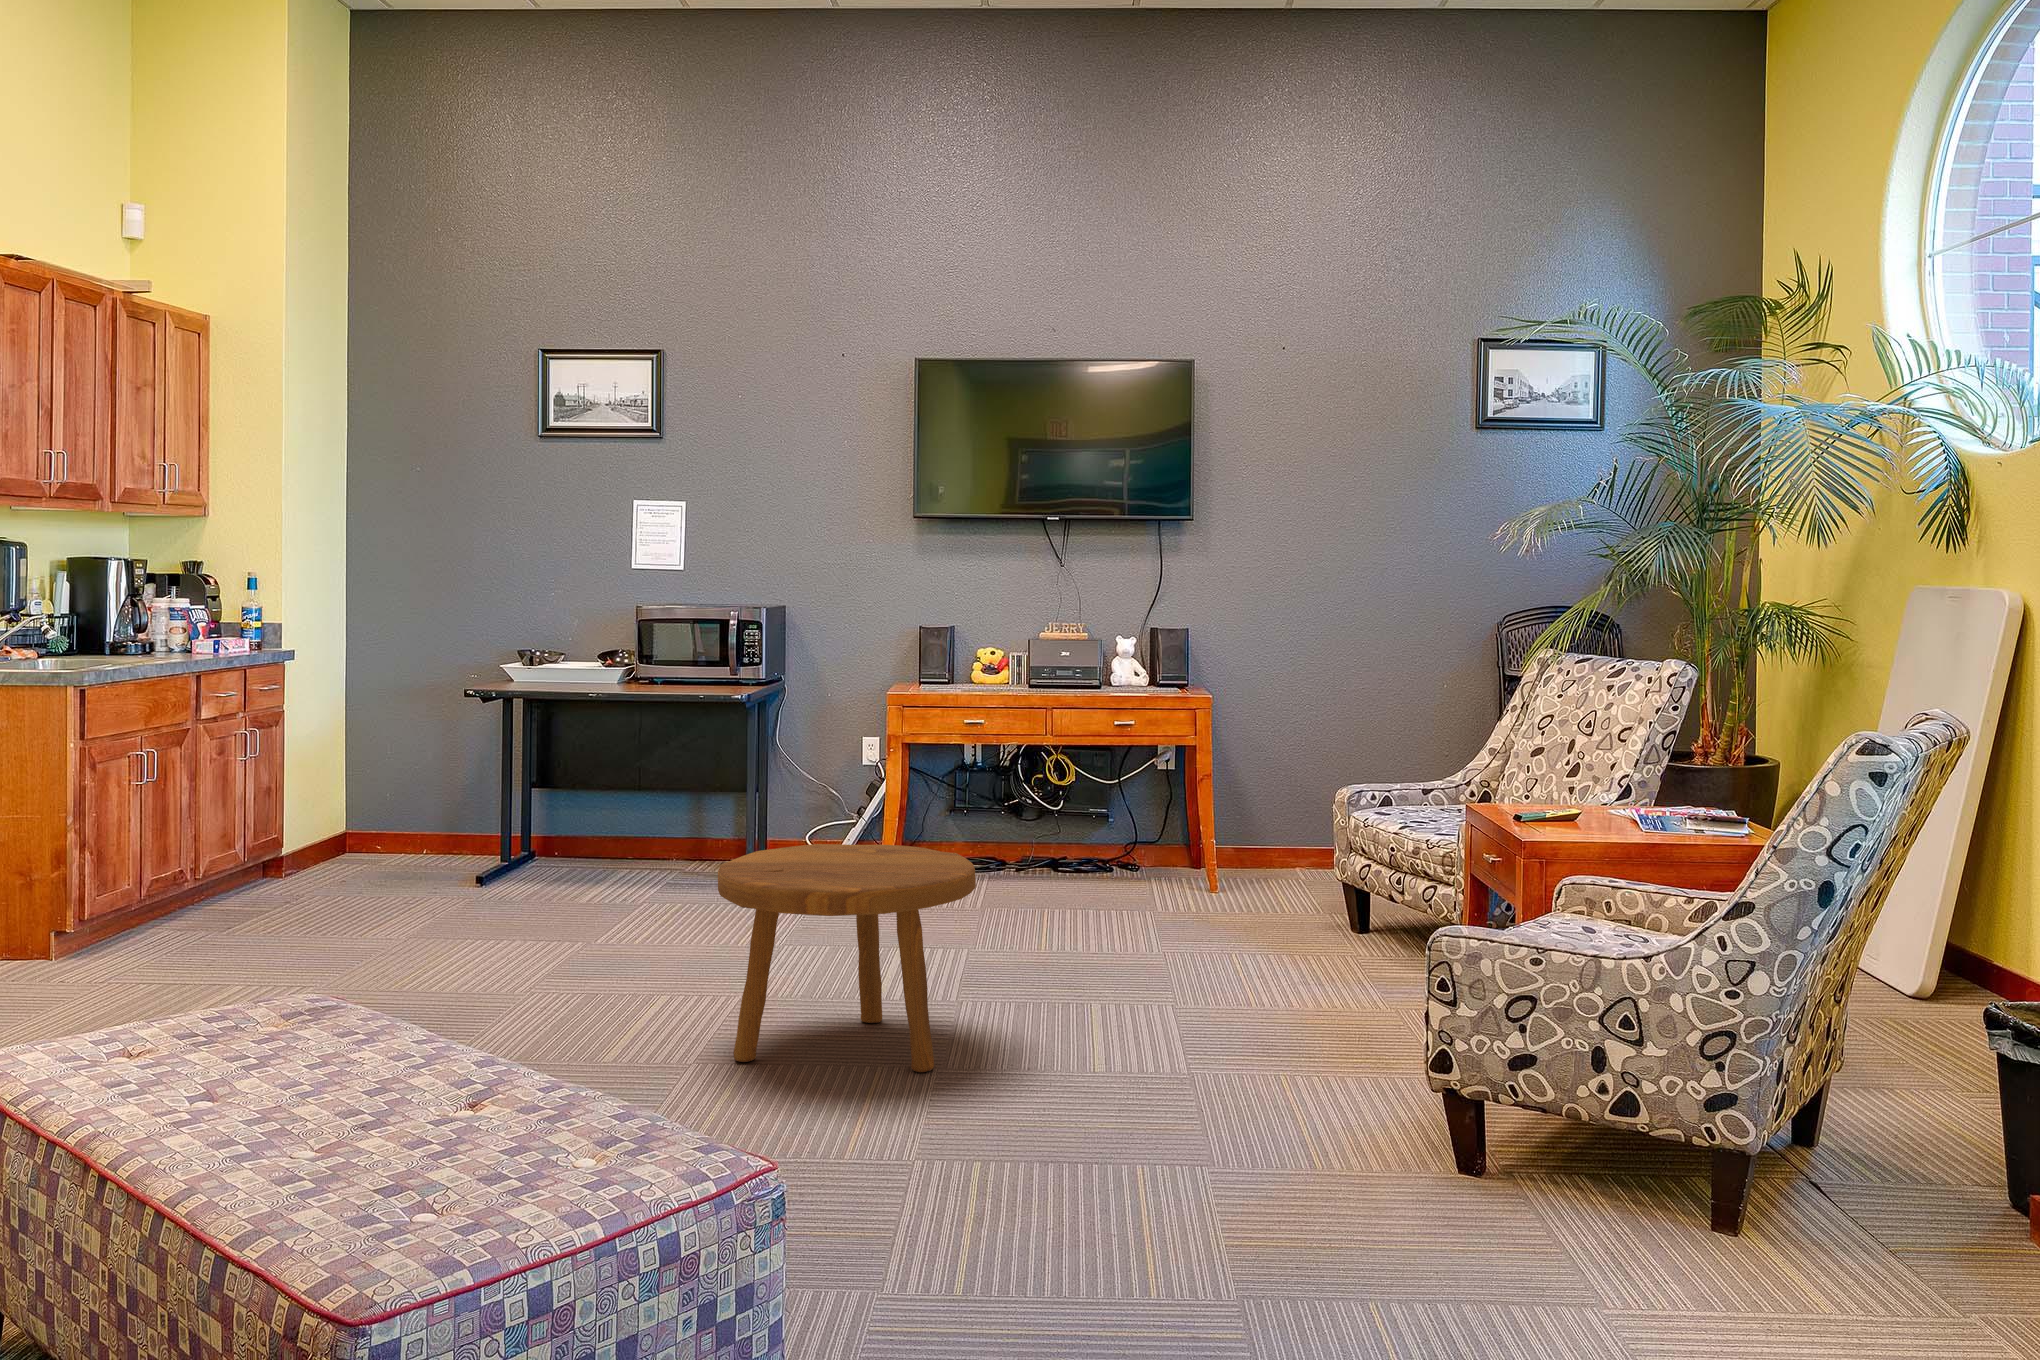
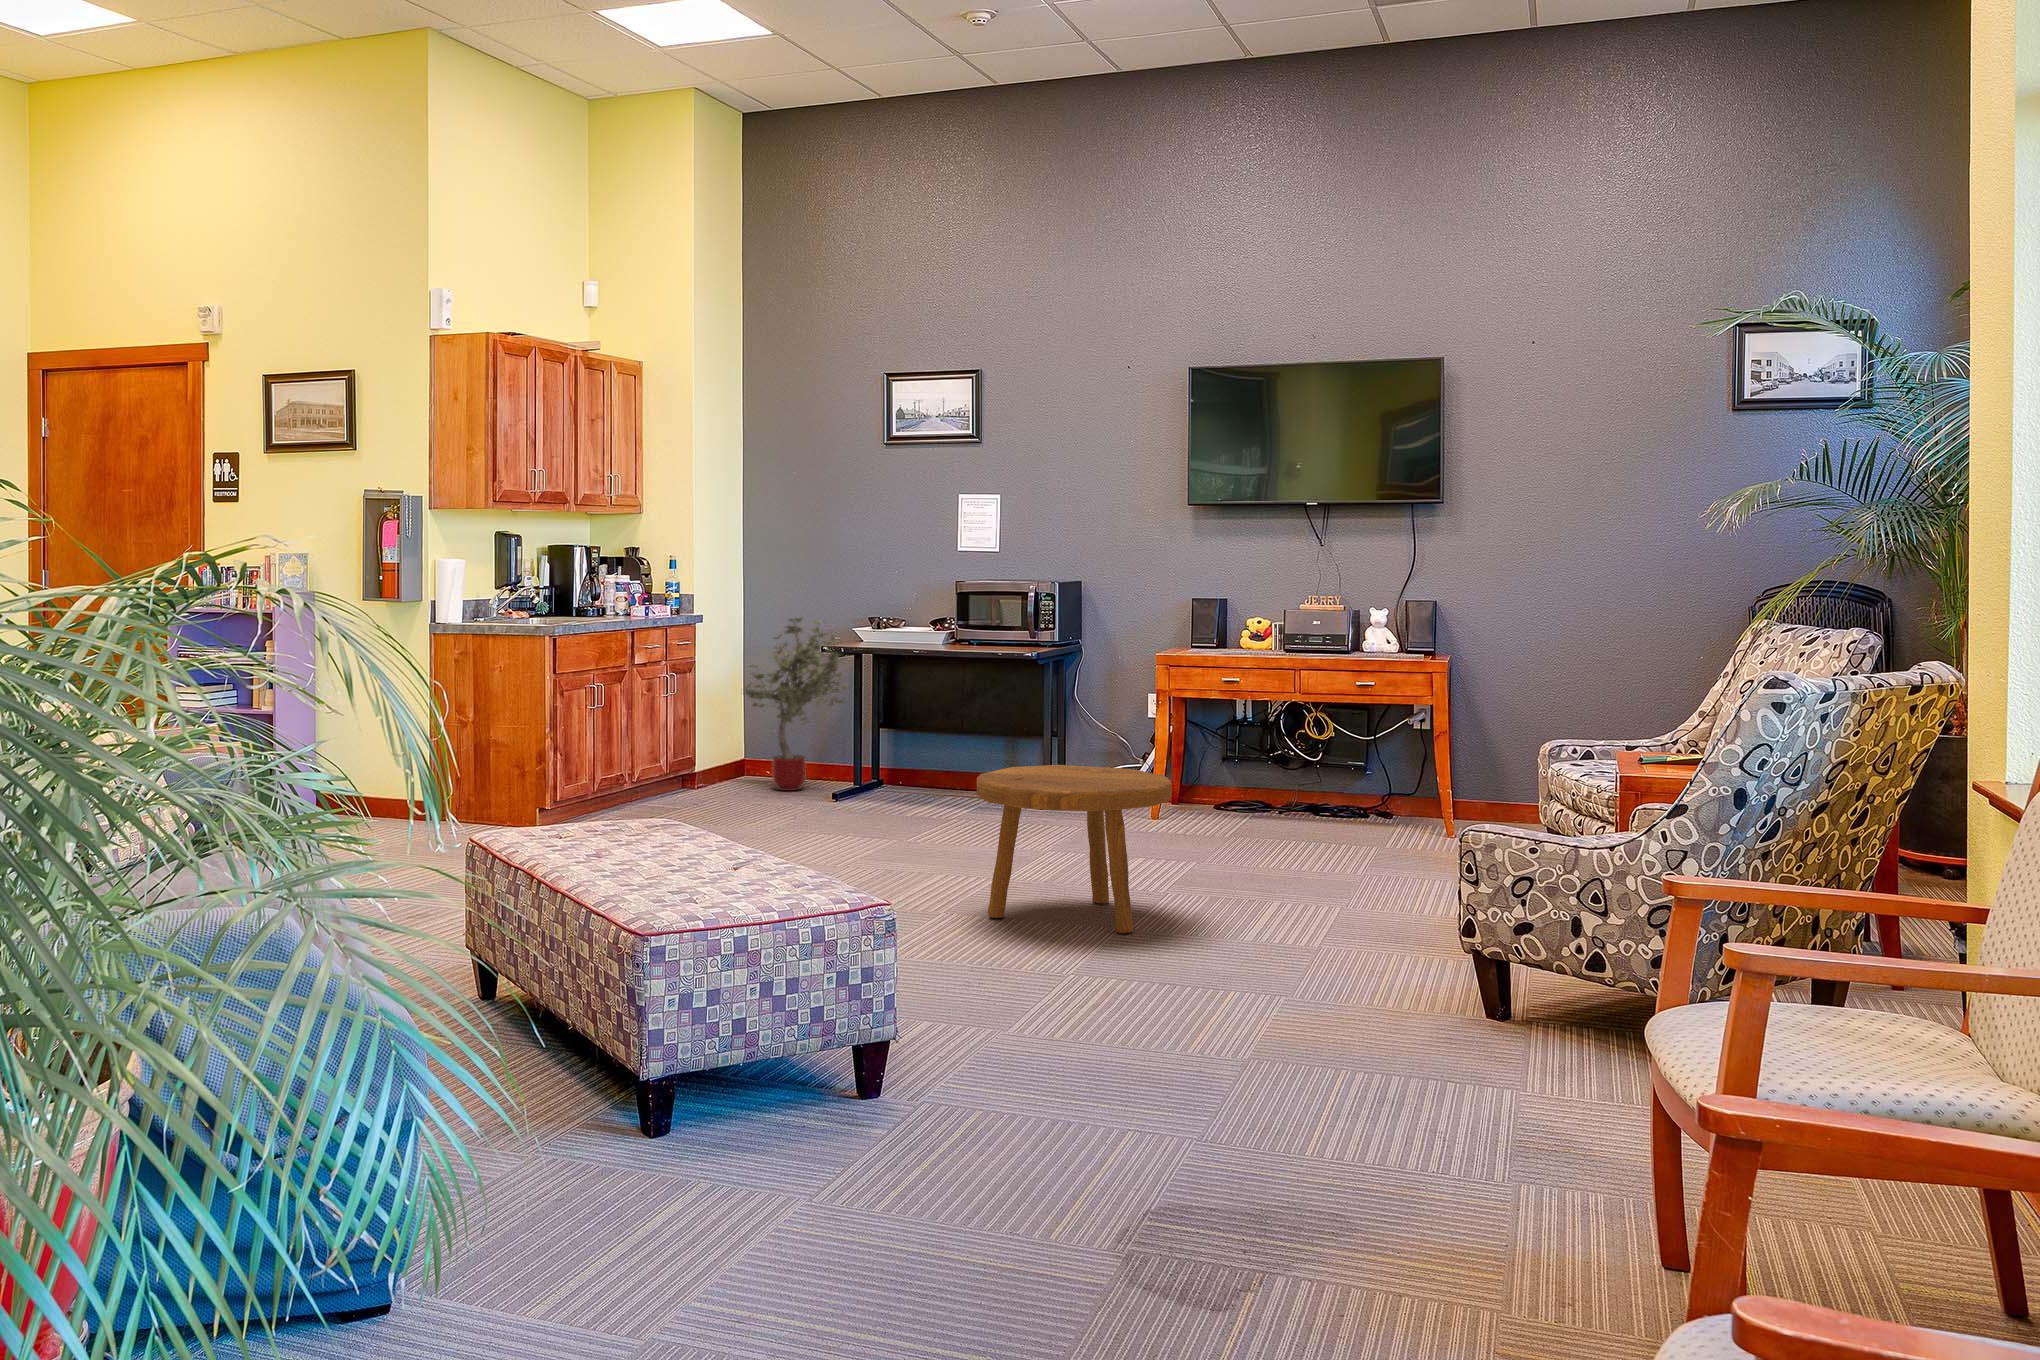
potted tree: none [348,651,498,872] -> present [744,617,848,791]

